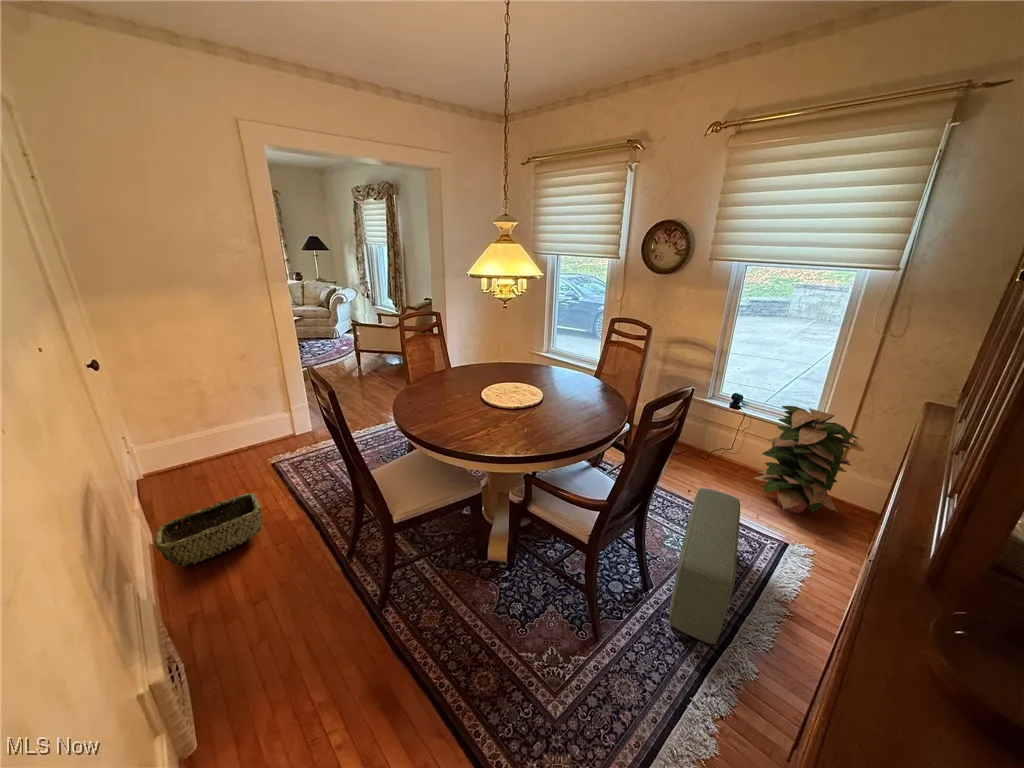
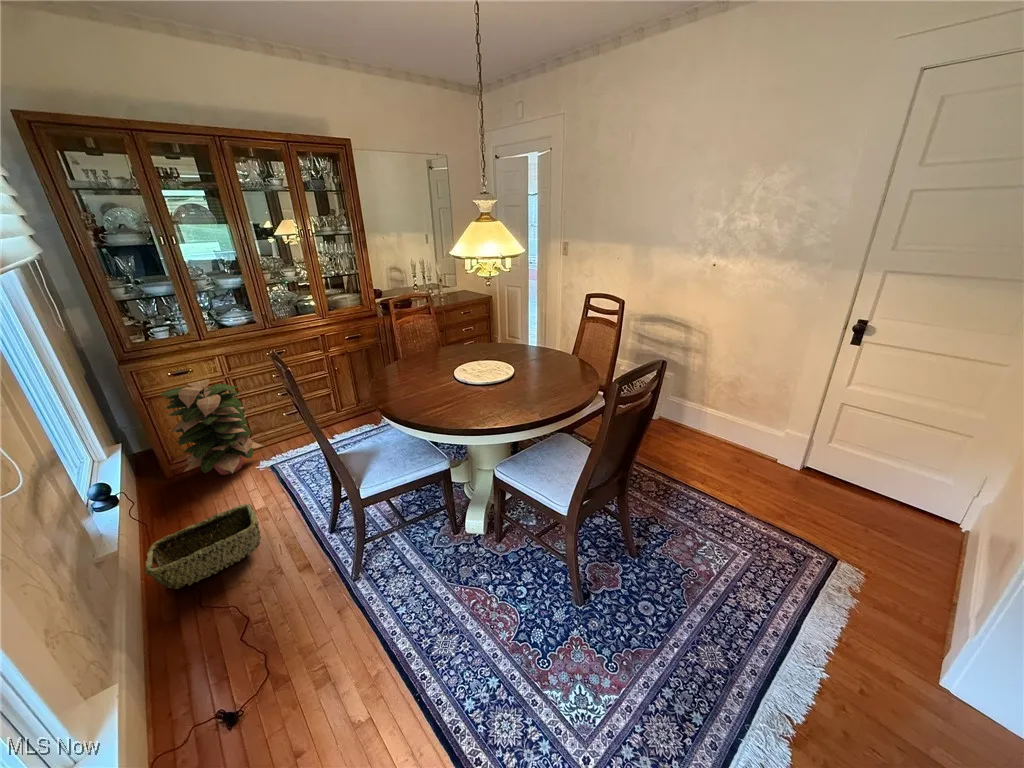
decorative plant: present [753,406,859,513] -> present [160,379,264,475]
pouf: present [669,488,740,644] -> none [708,495,788,679]

